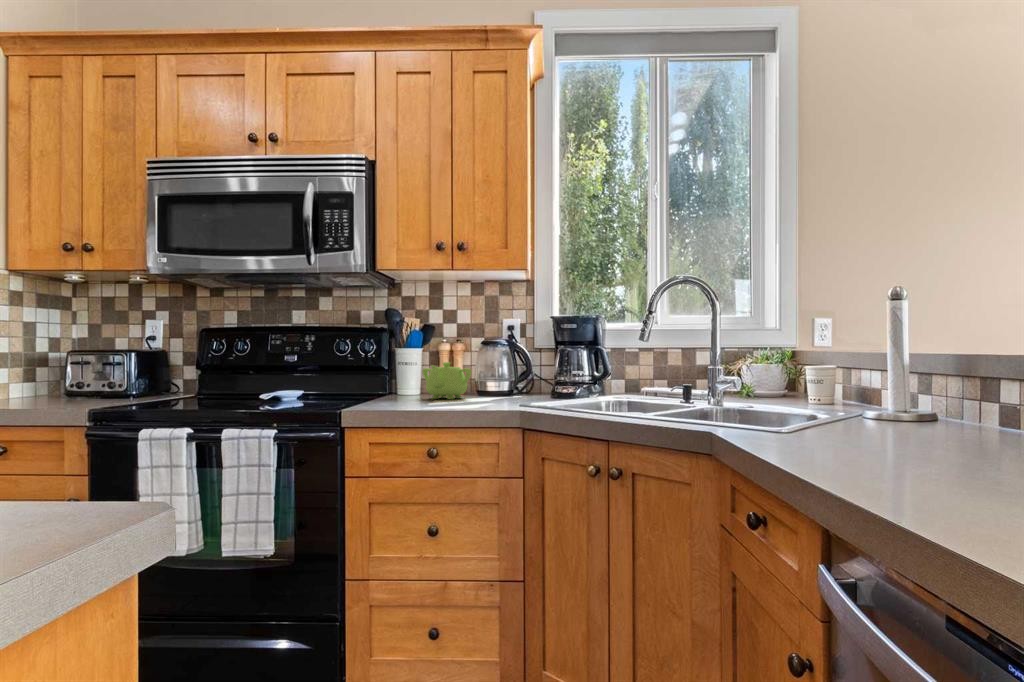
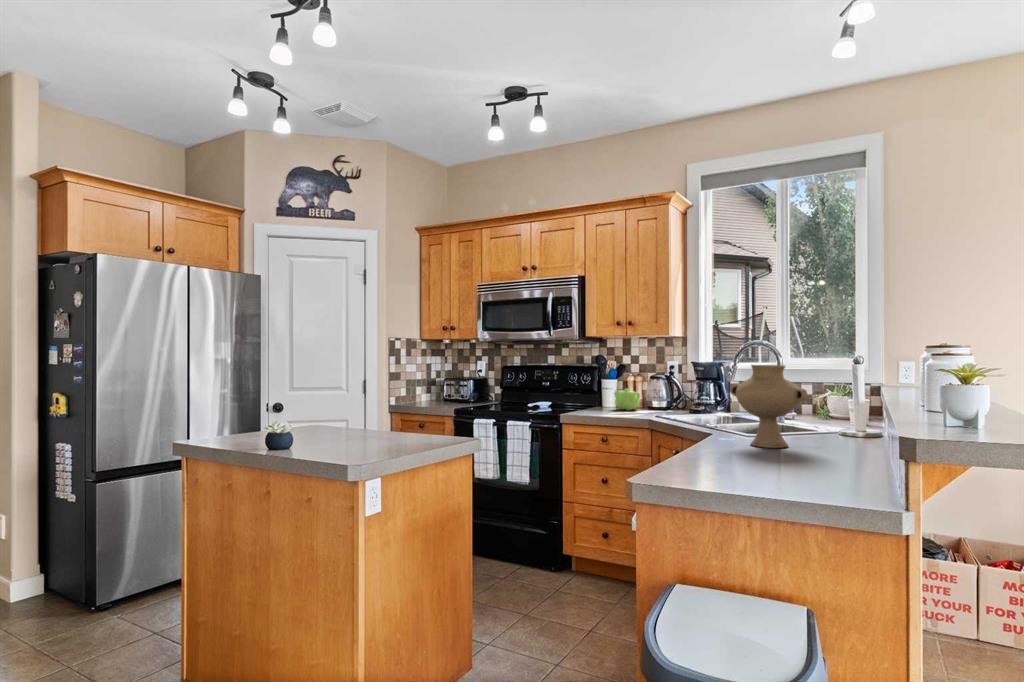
vase: none [792,281,965,456] -> present [730,365,808,448]

